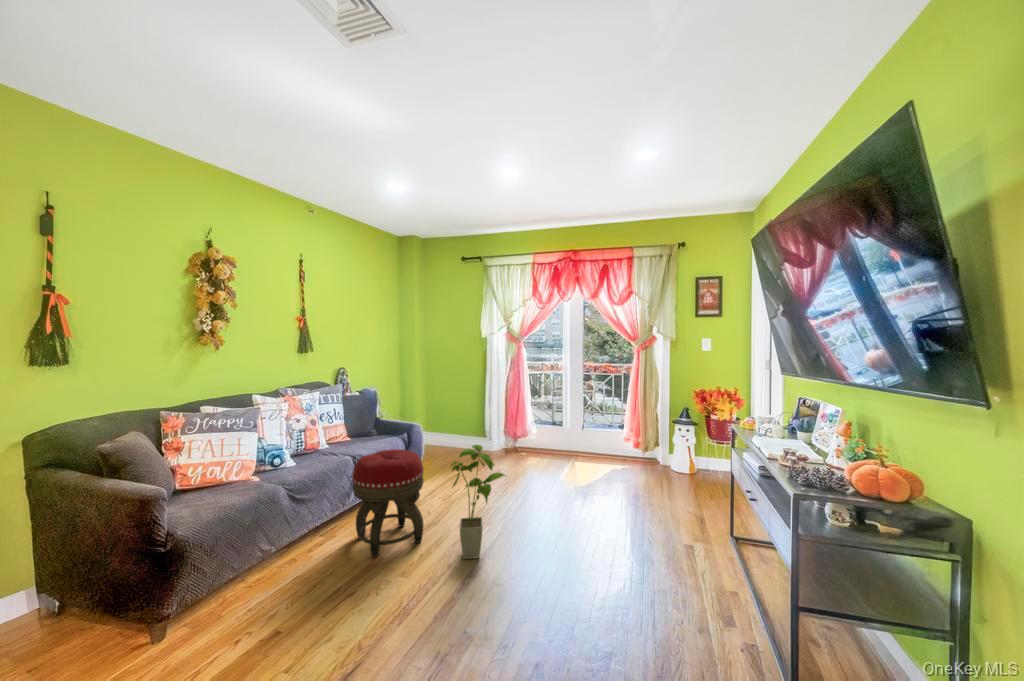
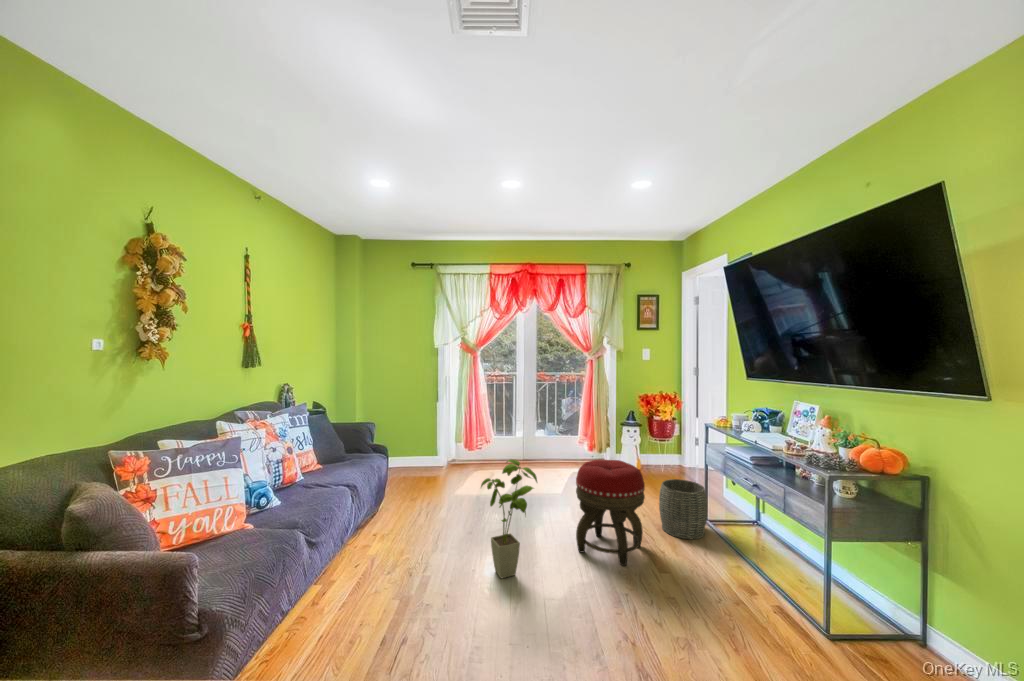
footstool: present [352,449,424,558] -> present [576,459,645,566]
woven basket: none [667,485,722,557] -> present [659,479,707,539]

